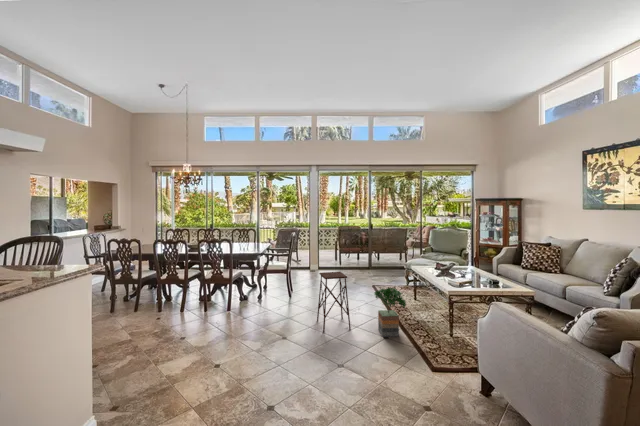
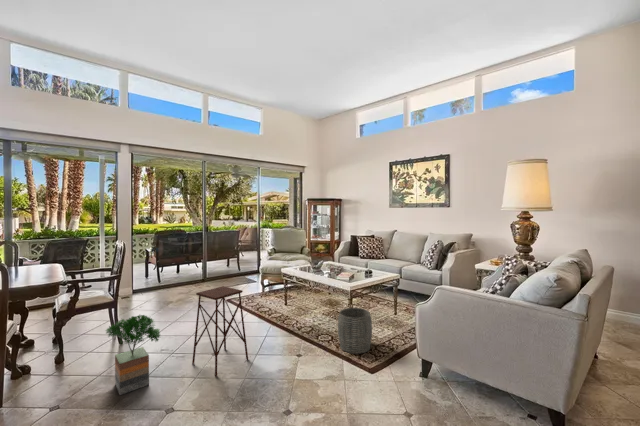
potted tree: present [374,288,406,337] -> present [106,315,160,395]
woven basket: none [425,311,460,355] -> present [338,308,372,354]

